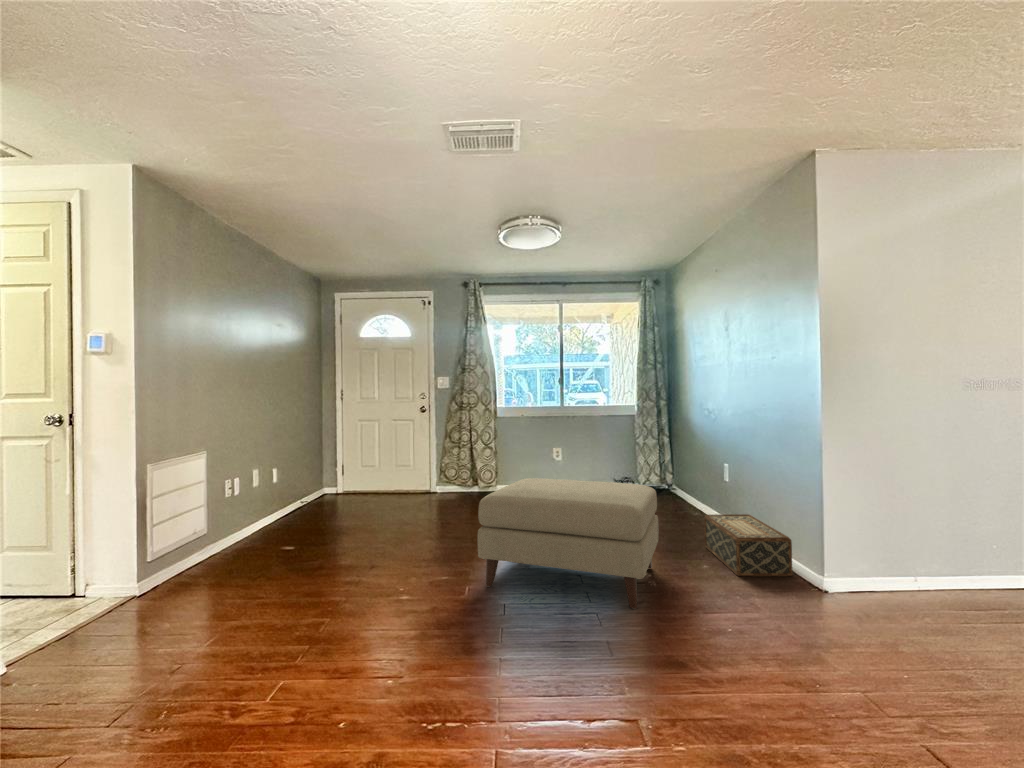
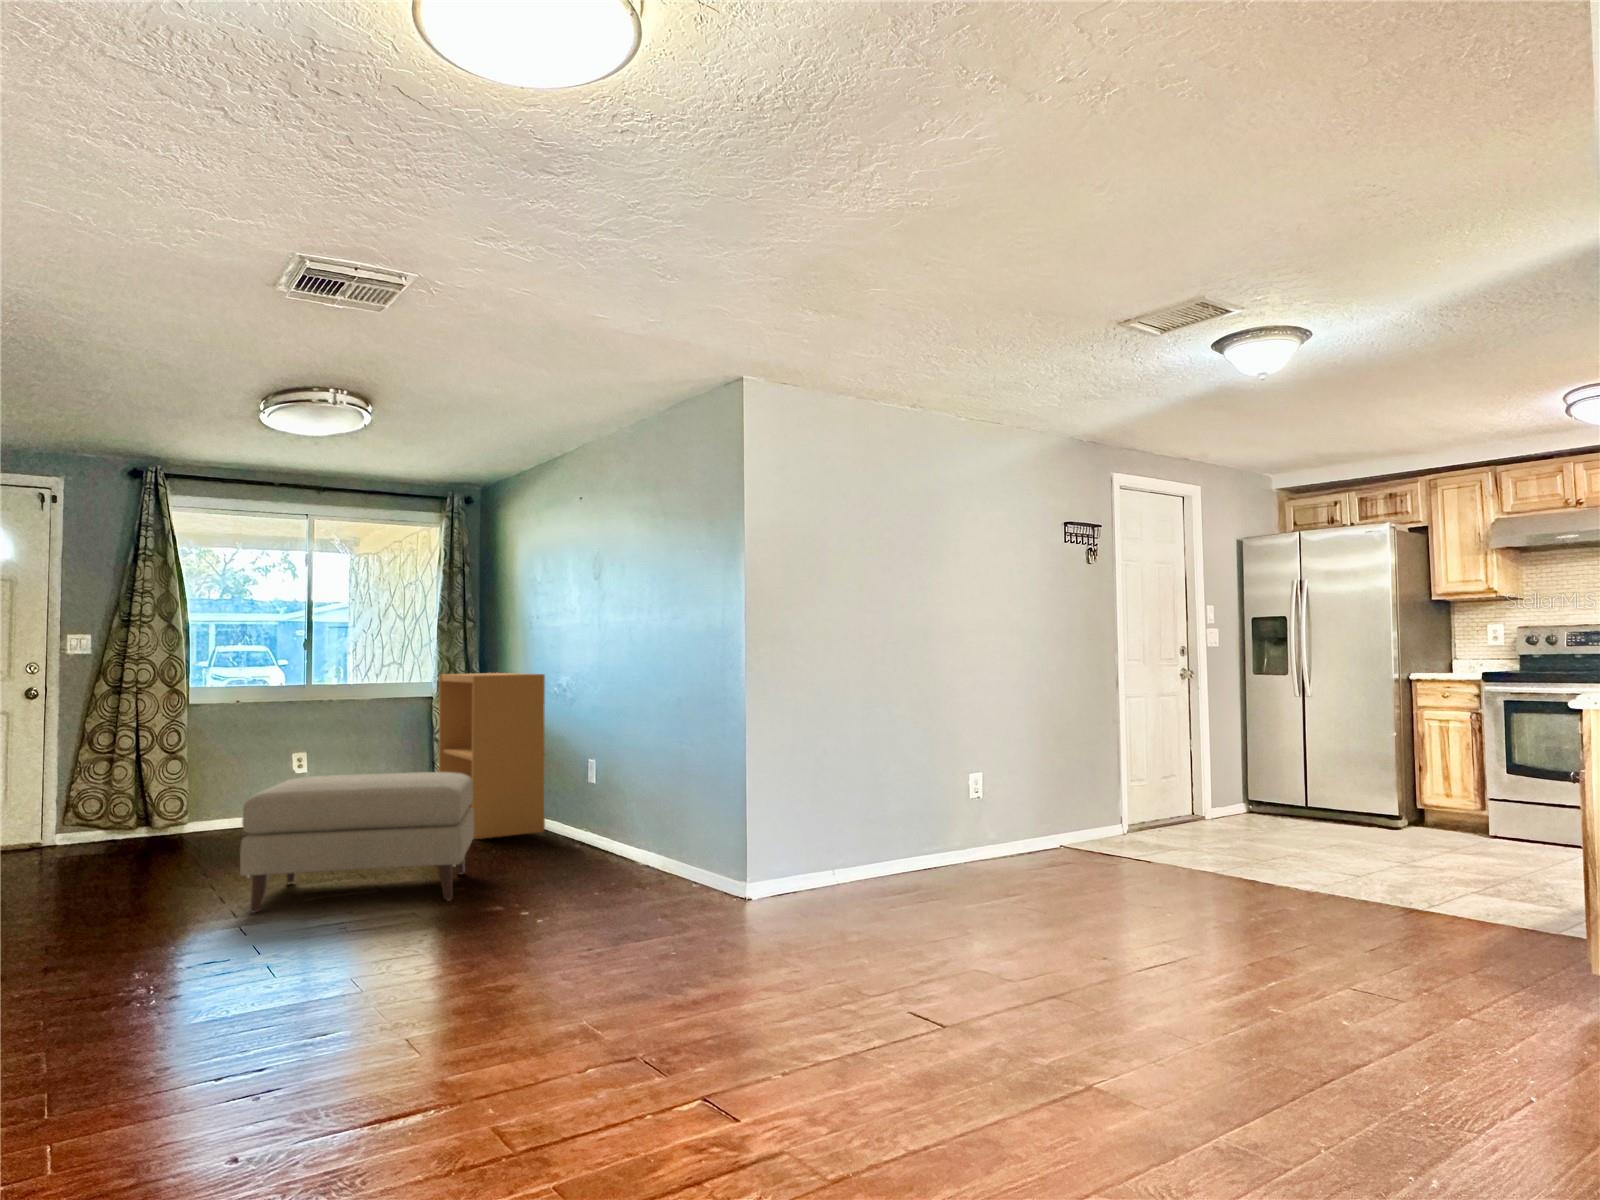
bookshelf: none [638,399,718,524] -> present [439,673,545,839]
woven basket: present [704,514,793,576] -> none [527,807,617,866]

